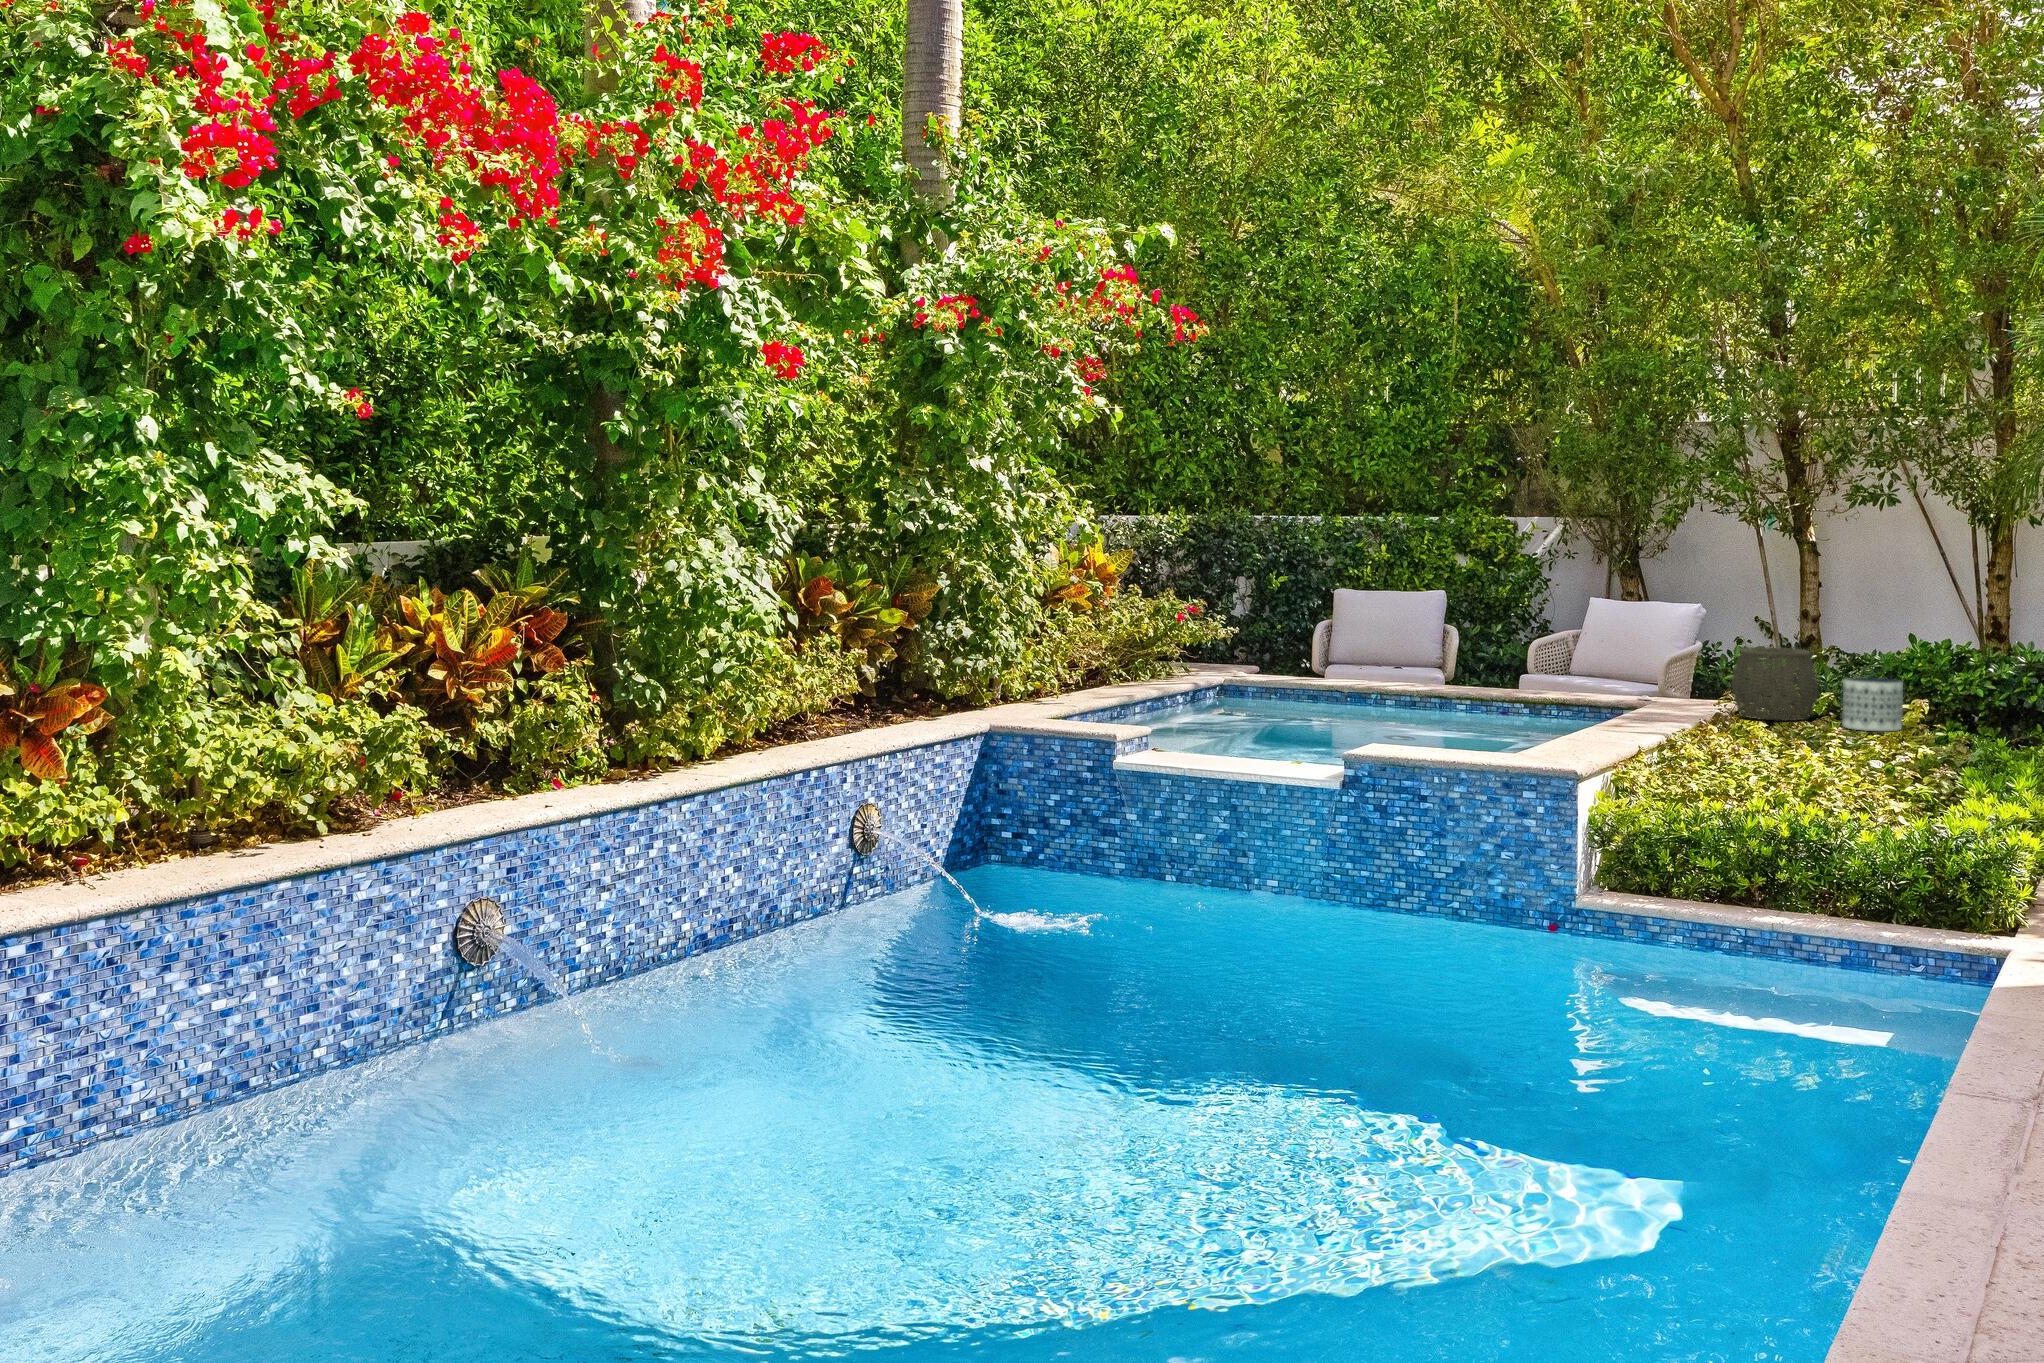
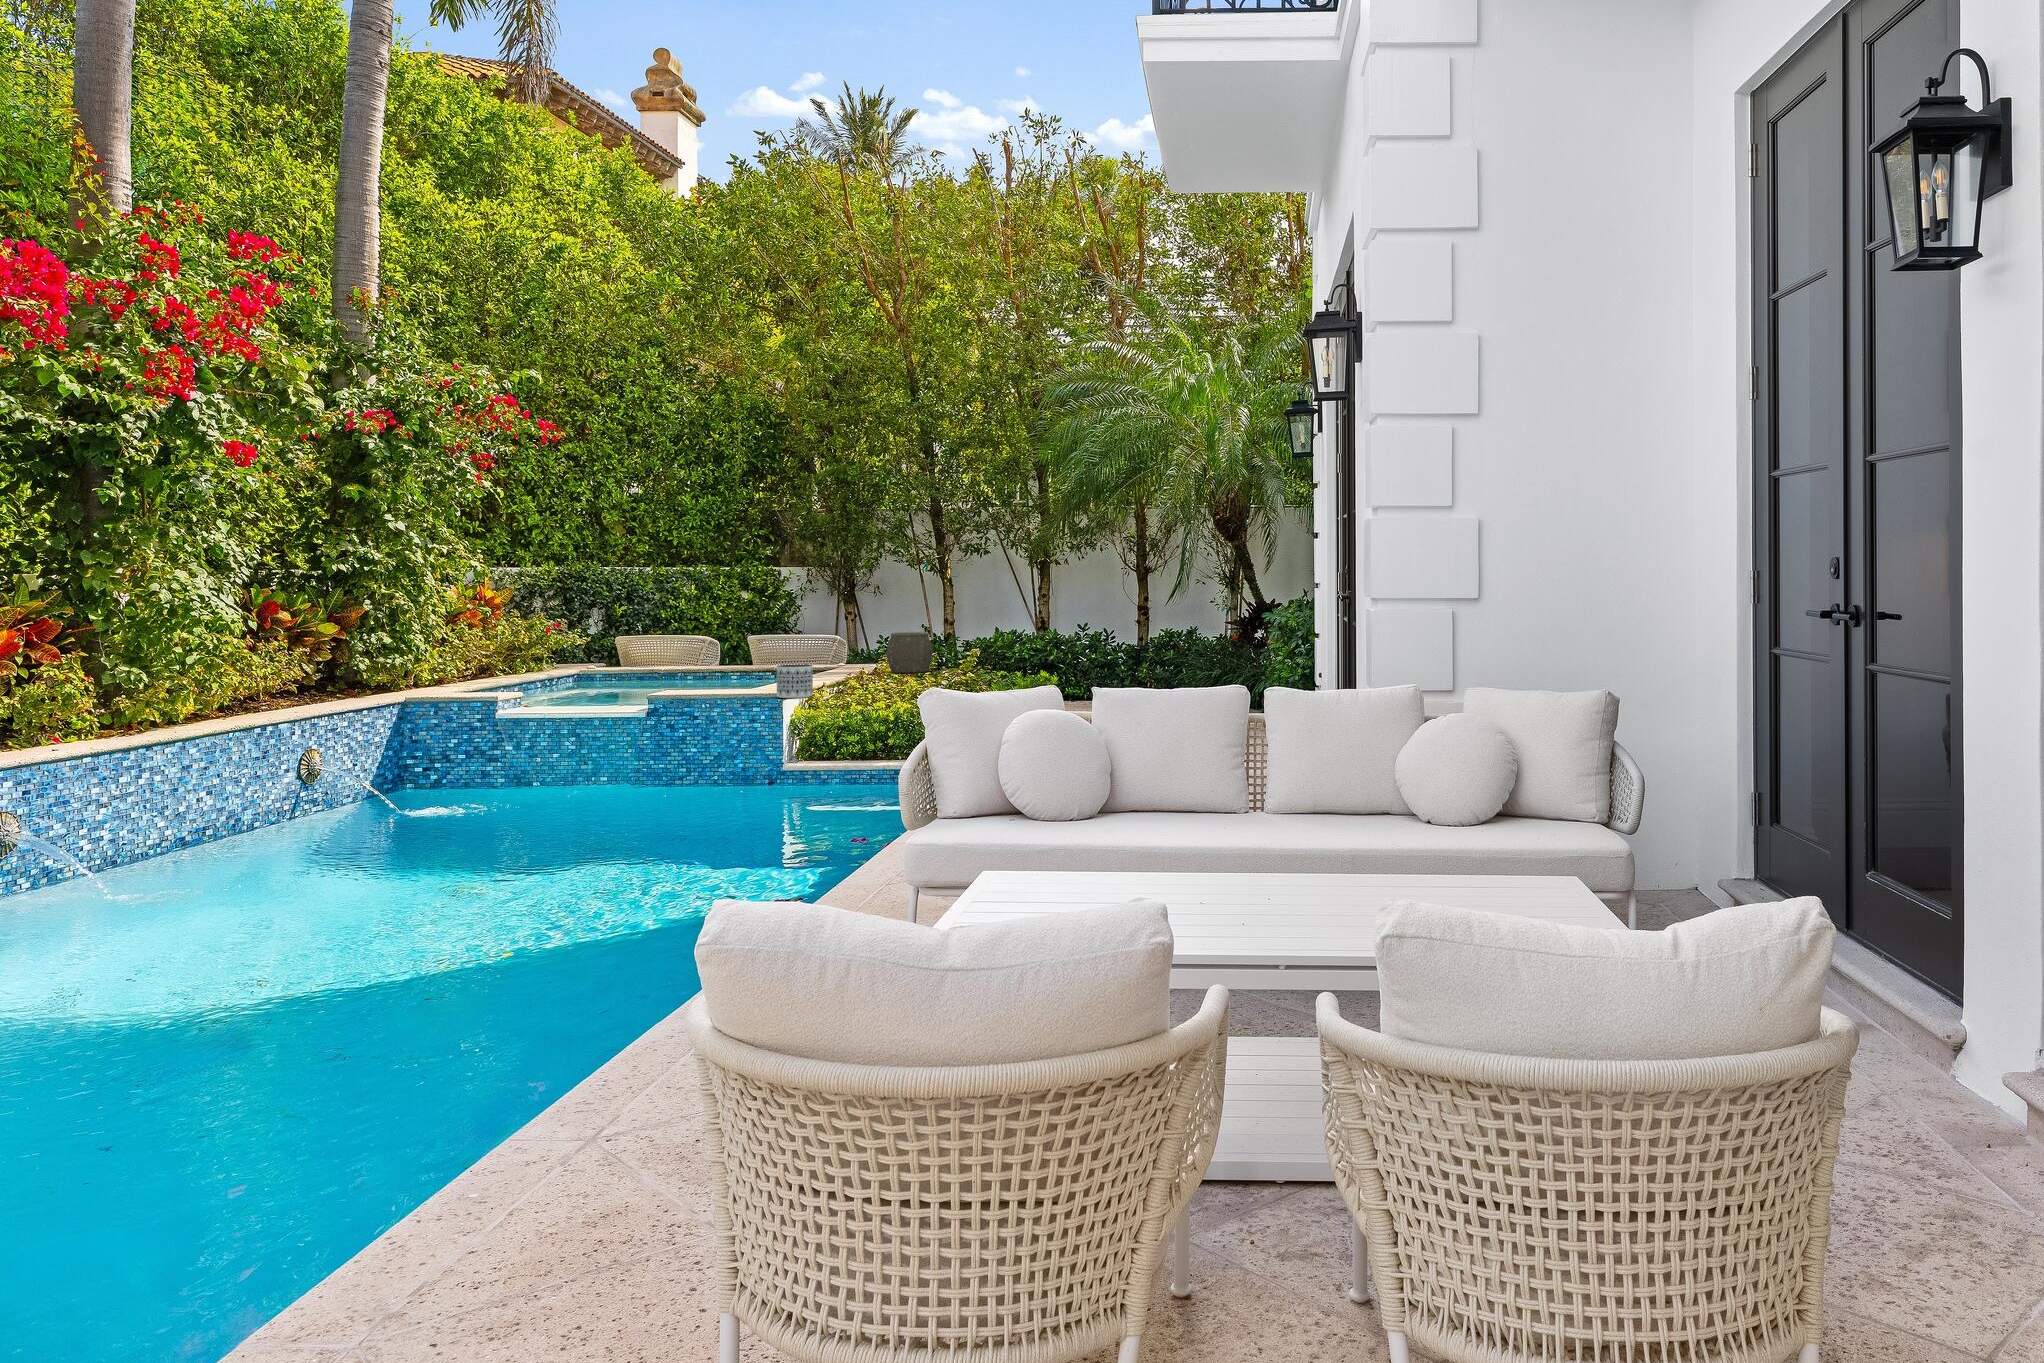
planter: present [1842,678,1903,731] -> present [777,665,813,698]

